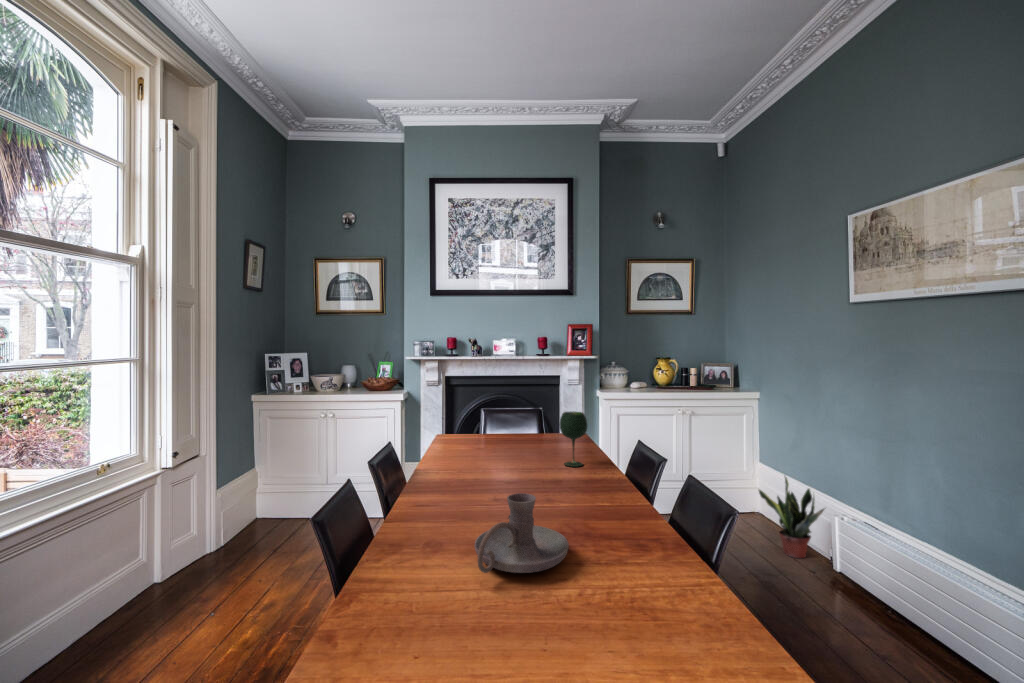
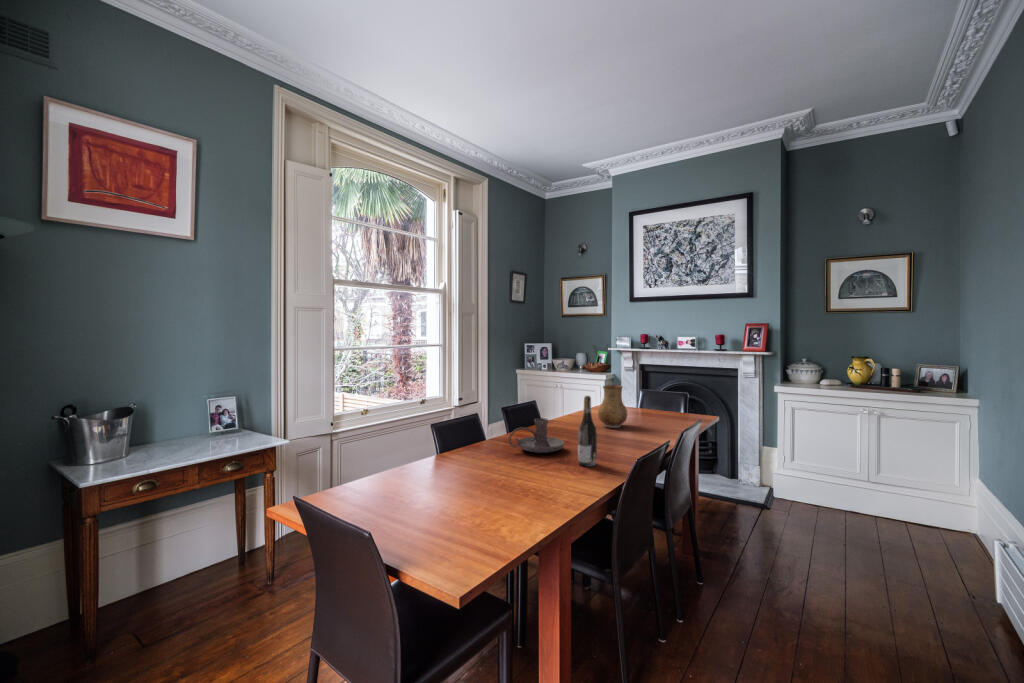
ceramic pitcher: none [504,409,548,478] -> present [598,385,627,428]
wine glass: present [559,411,587,467] -> none [644,390,664,428]
wine bottle: none [632,441,669,581] -> present [578,396,597,467]
potted plant: present [759,477,826,558] -> none [916,487,993,576]

